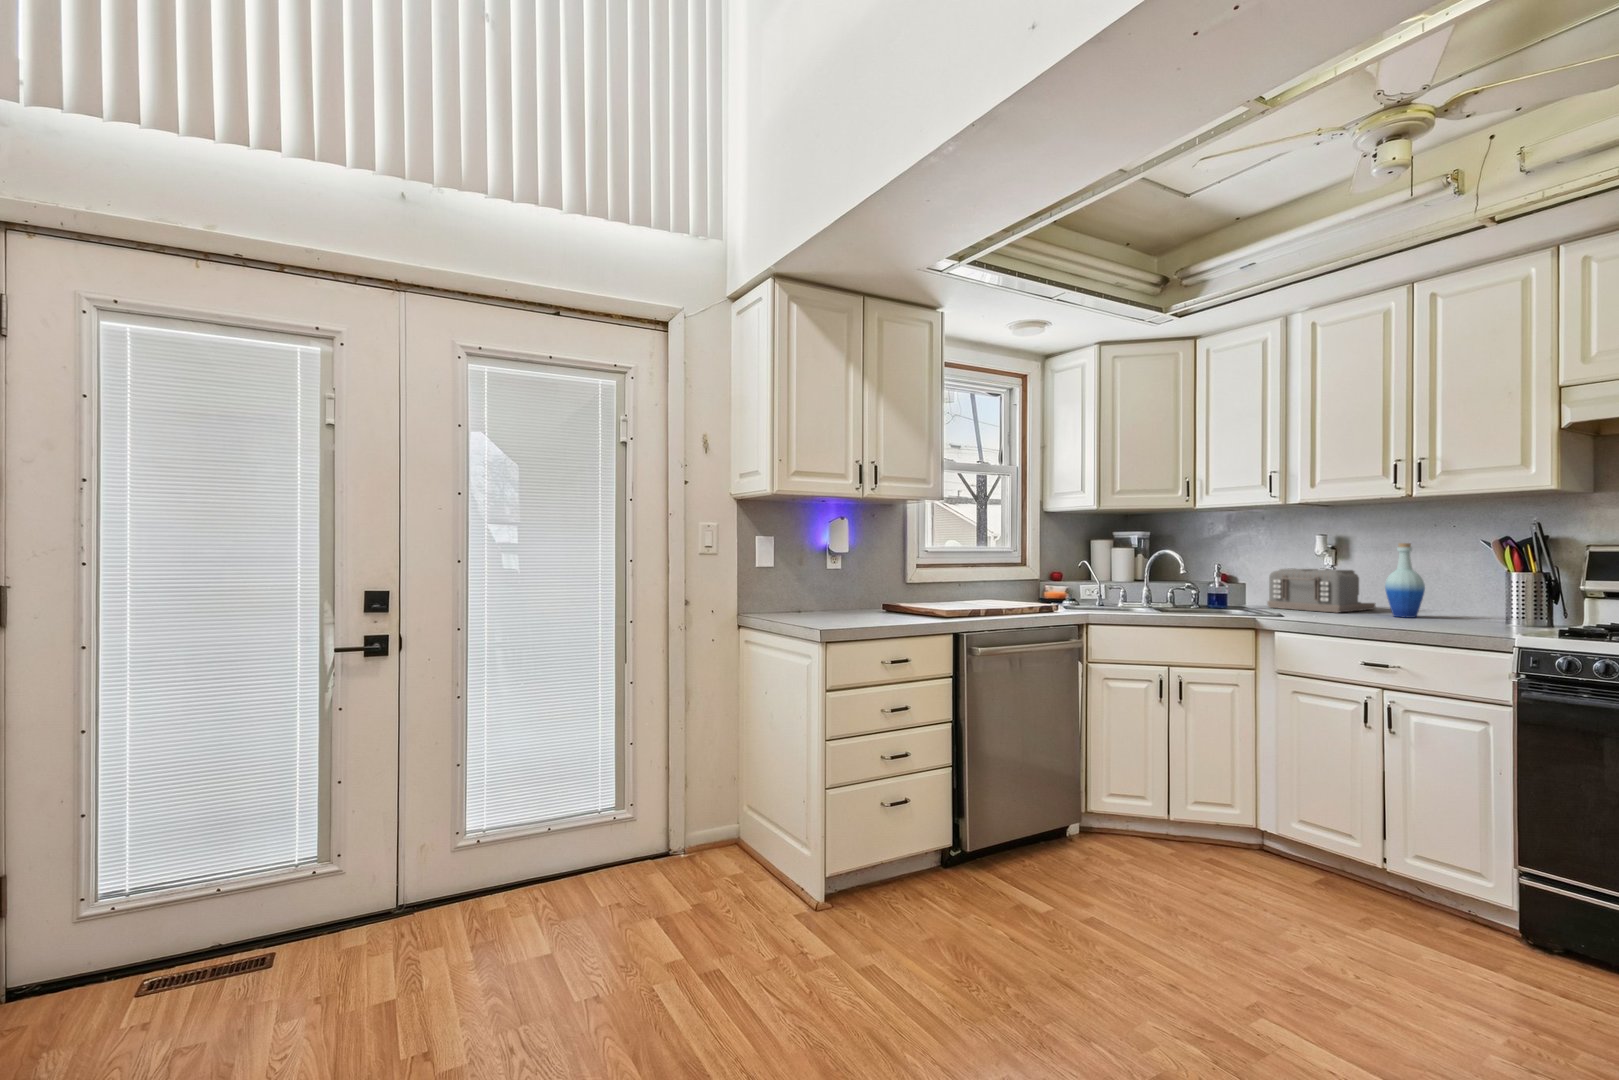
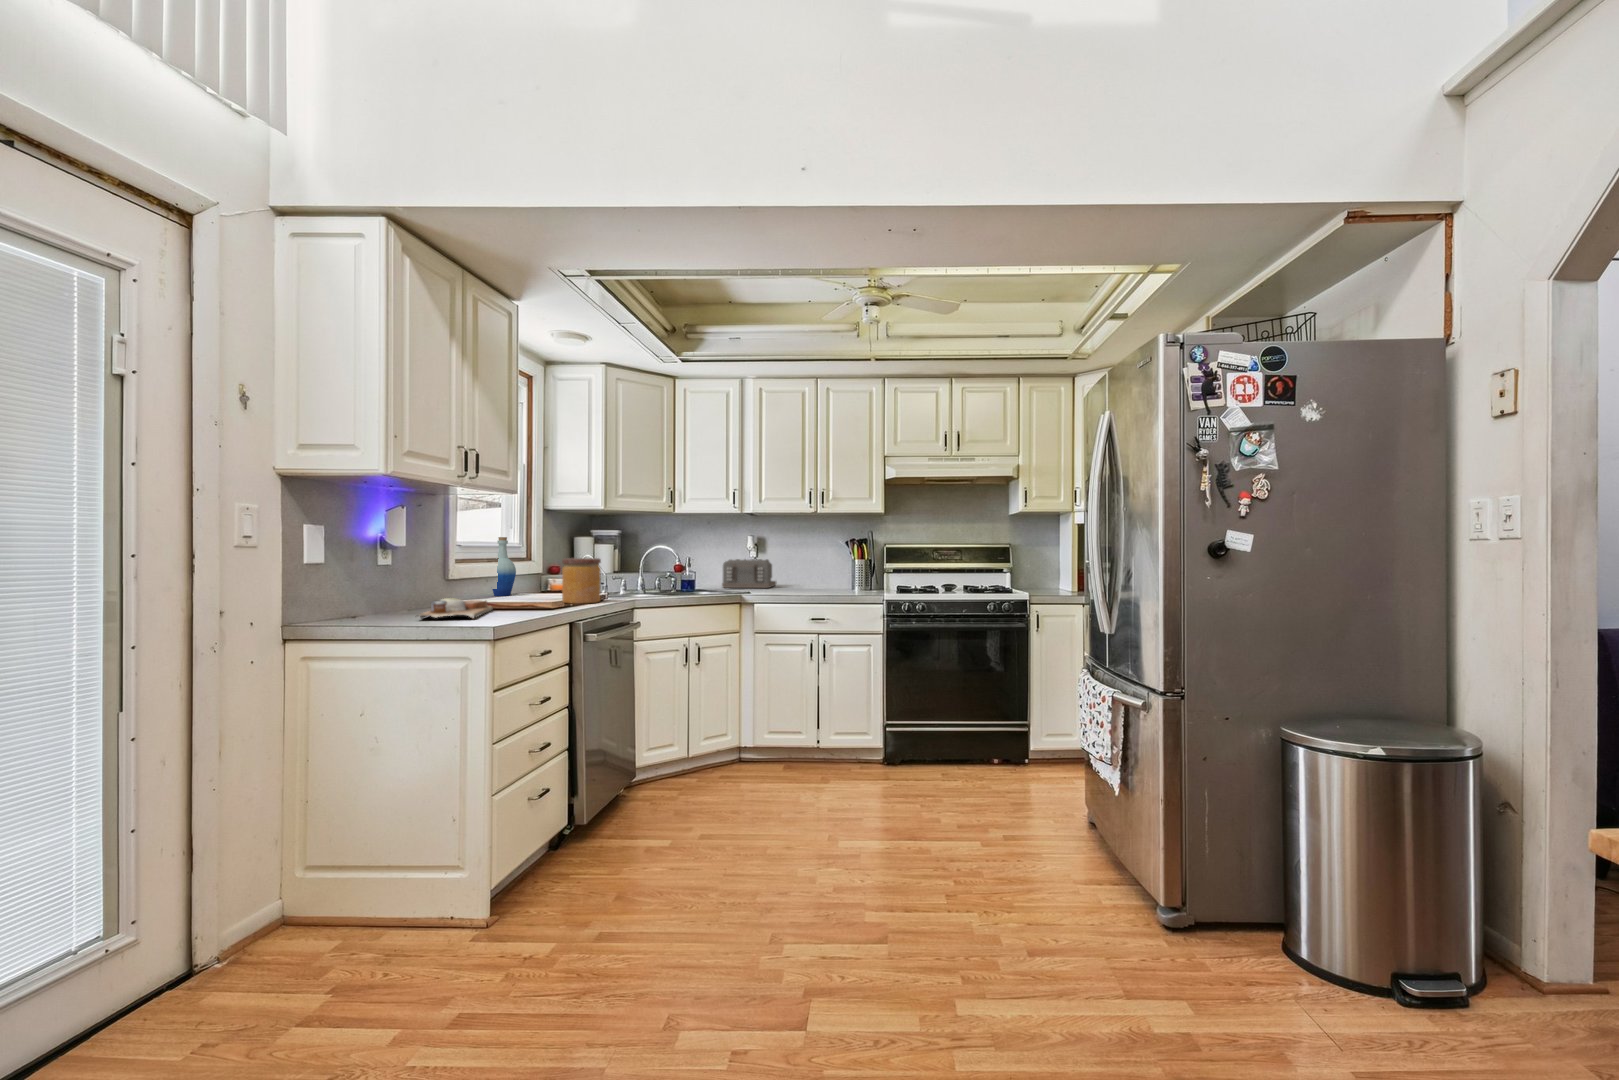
bottle: present [1385,543,1425,618] -> present [492,537,516,596]
jar: none [989,565,1030,615] -> present [562,558,601,604]
cutting board: none [809,601,901,622] -> present [418,598,492,618]

